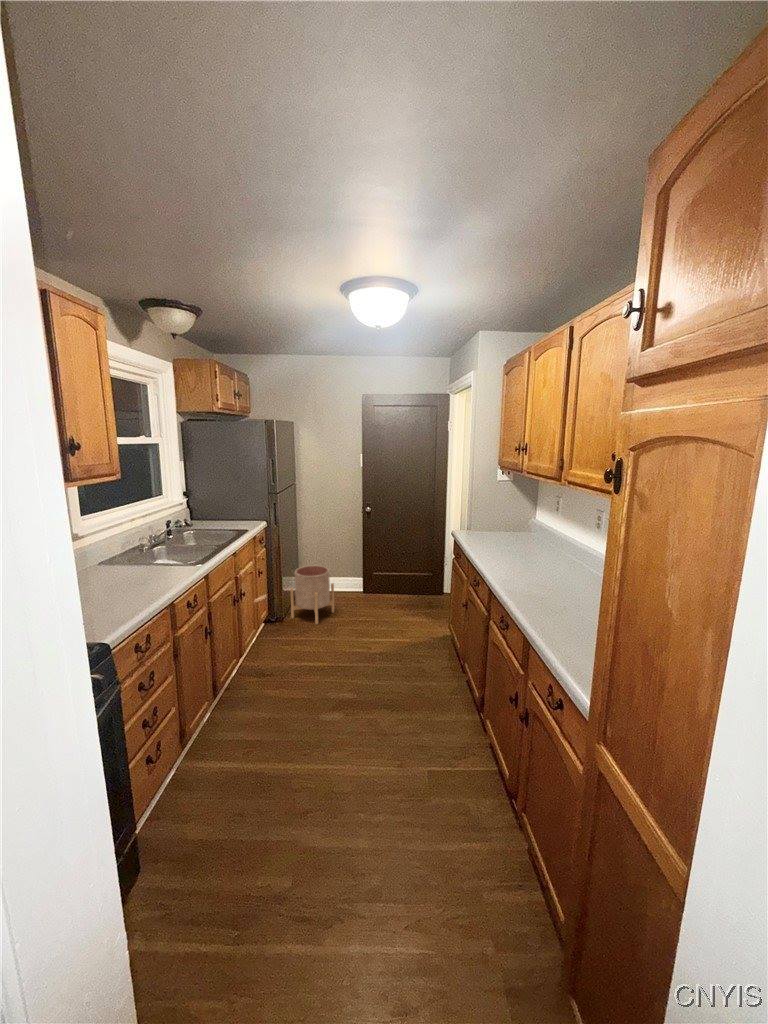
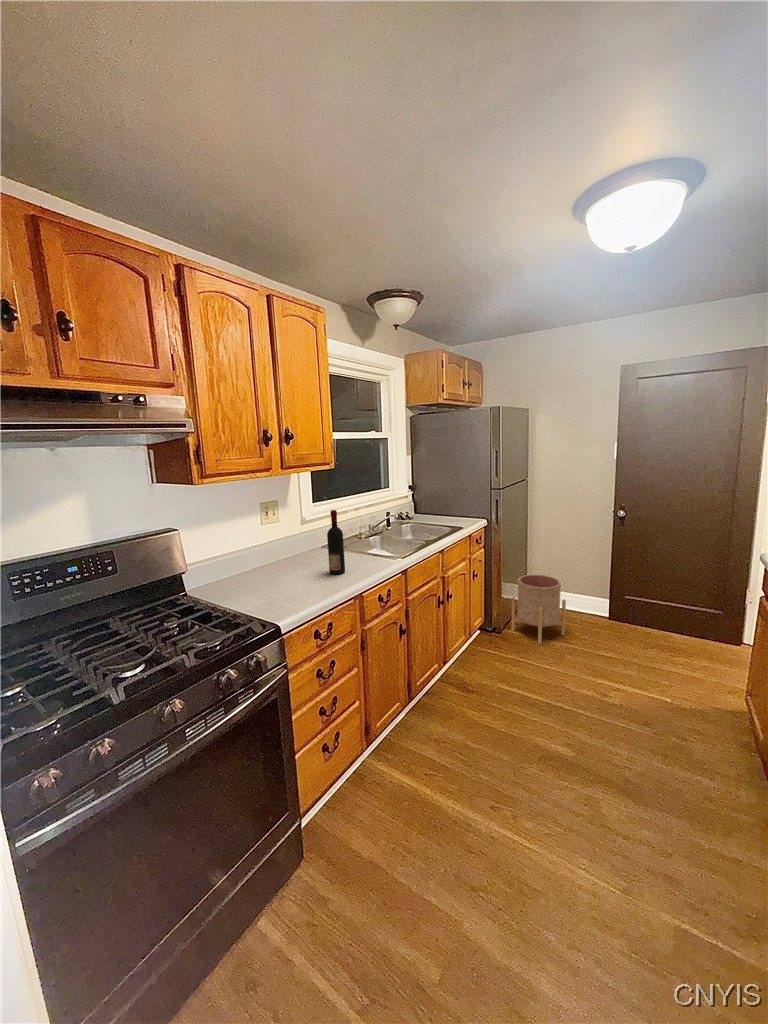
wine bottle: none [125,523,147,589] -> present [327,510,345,574]

